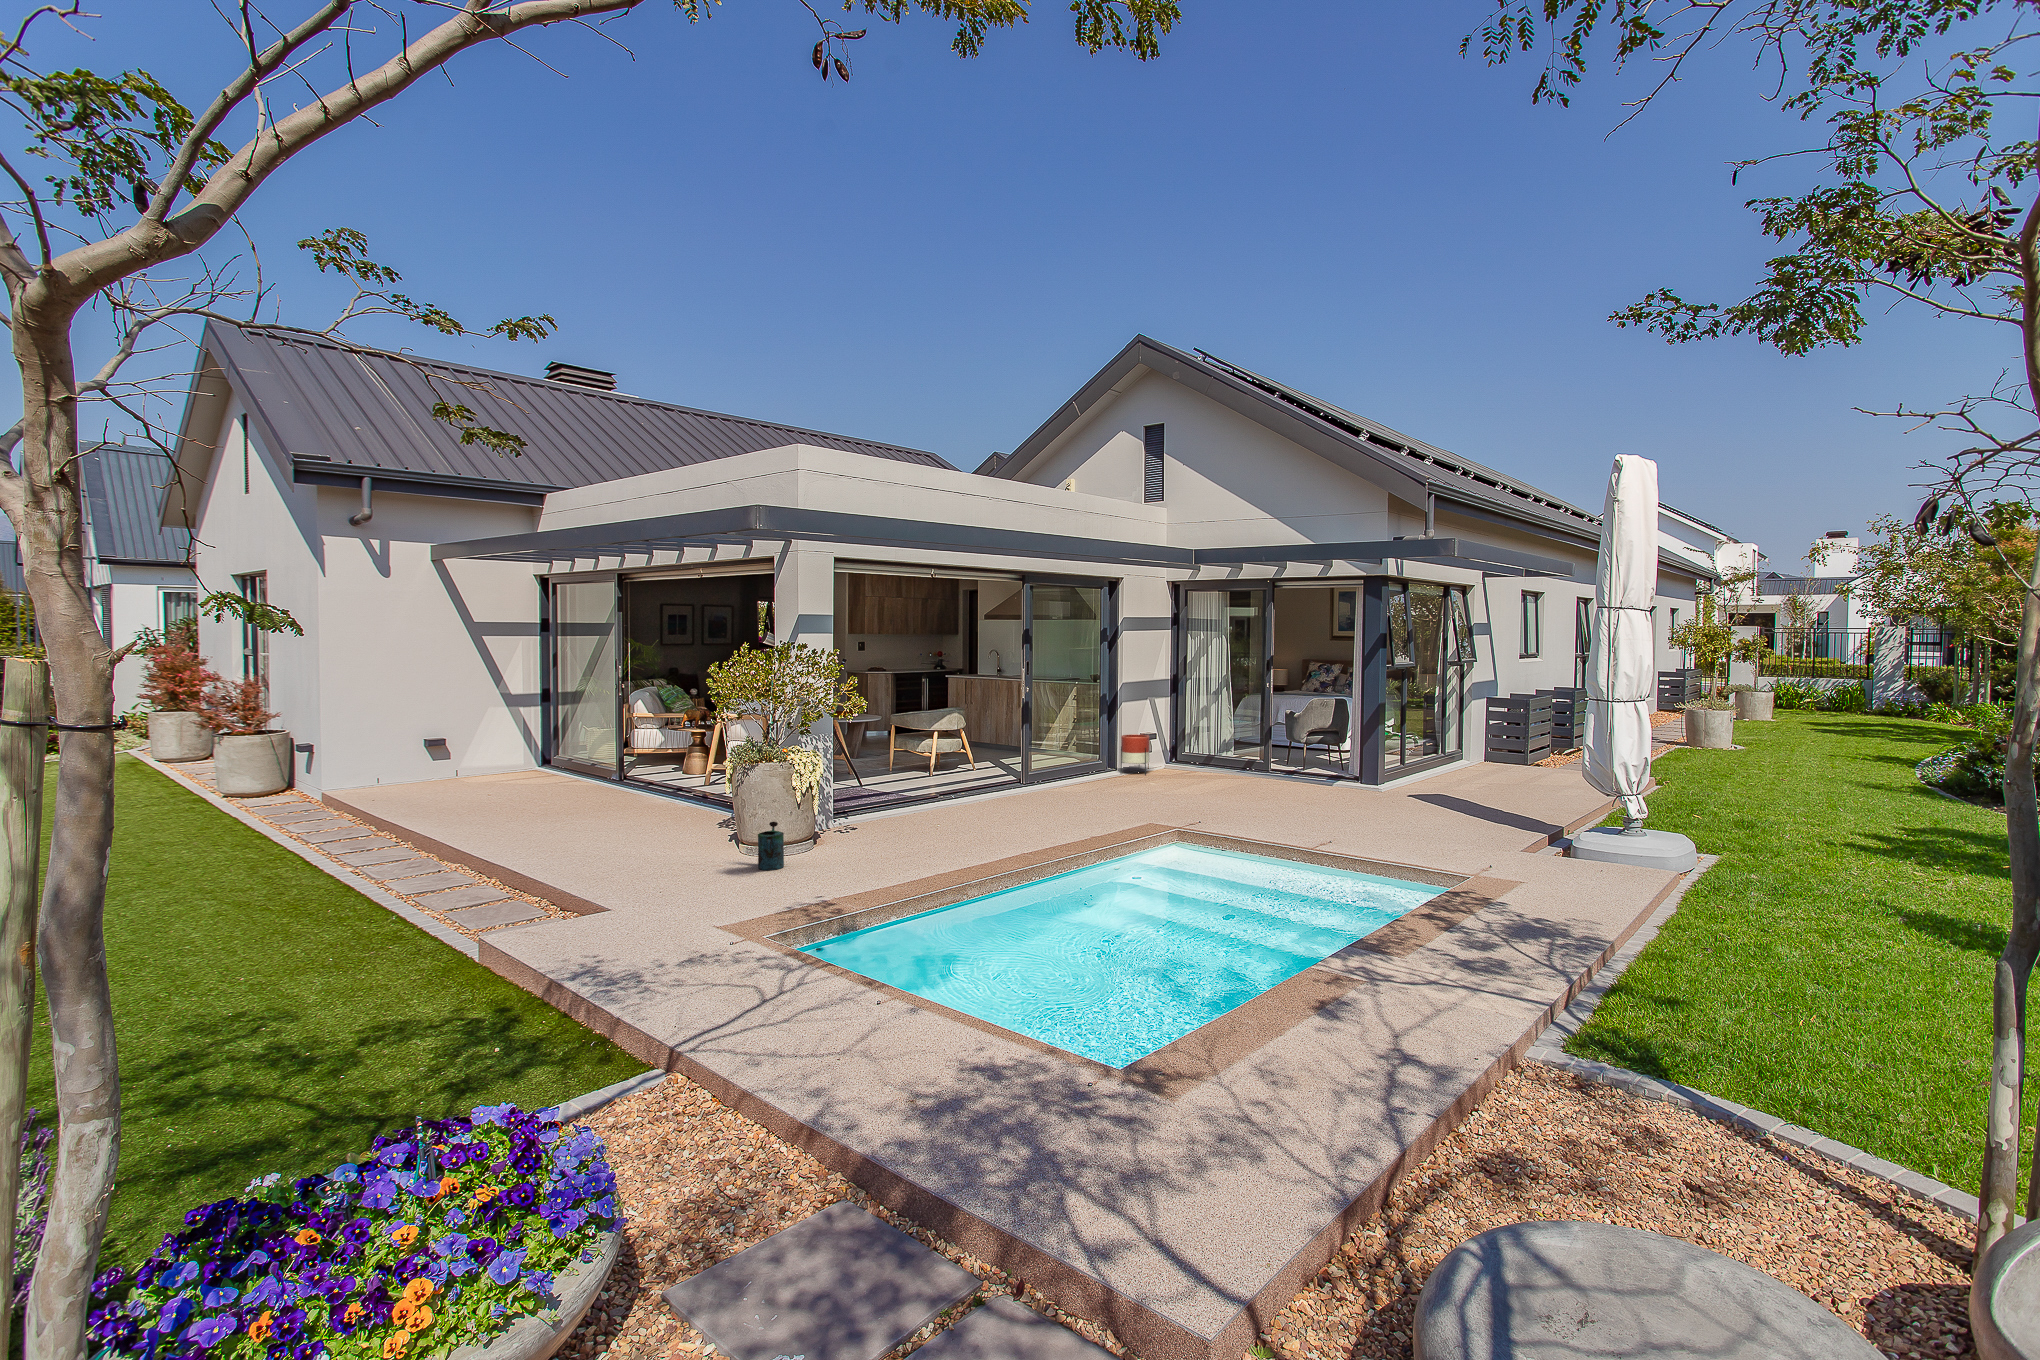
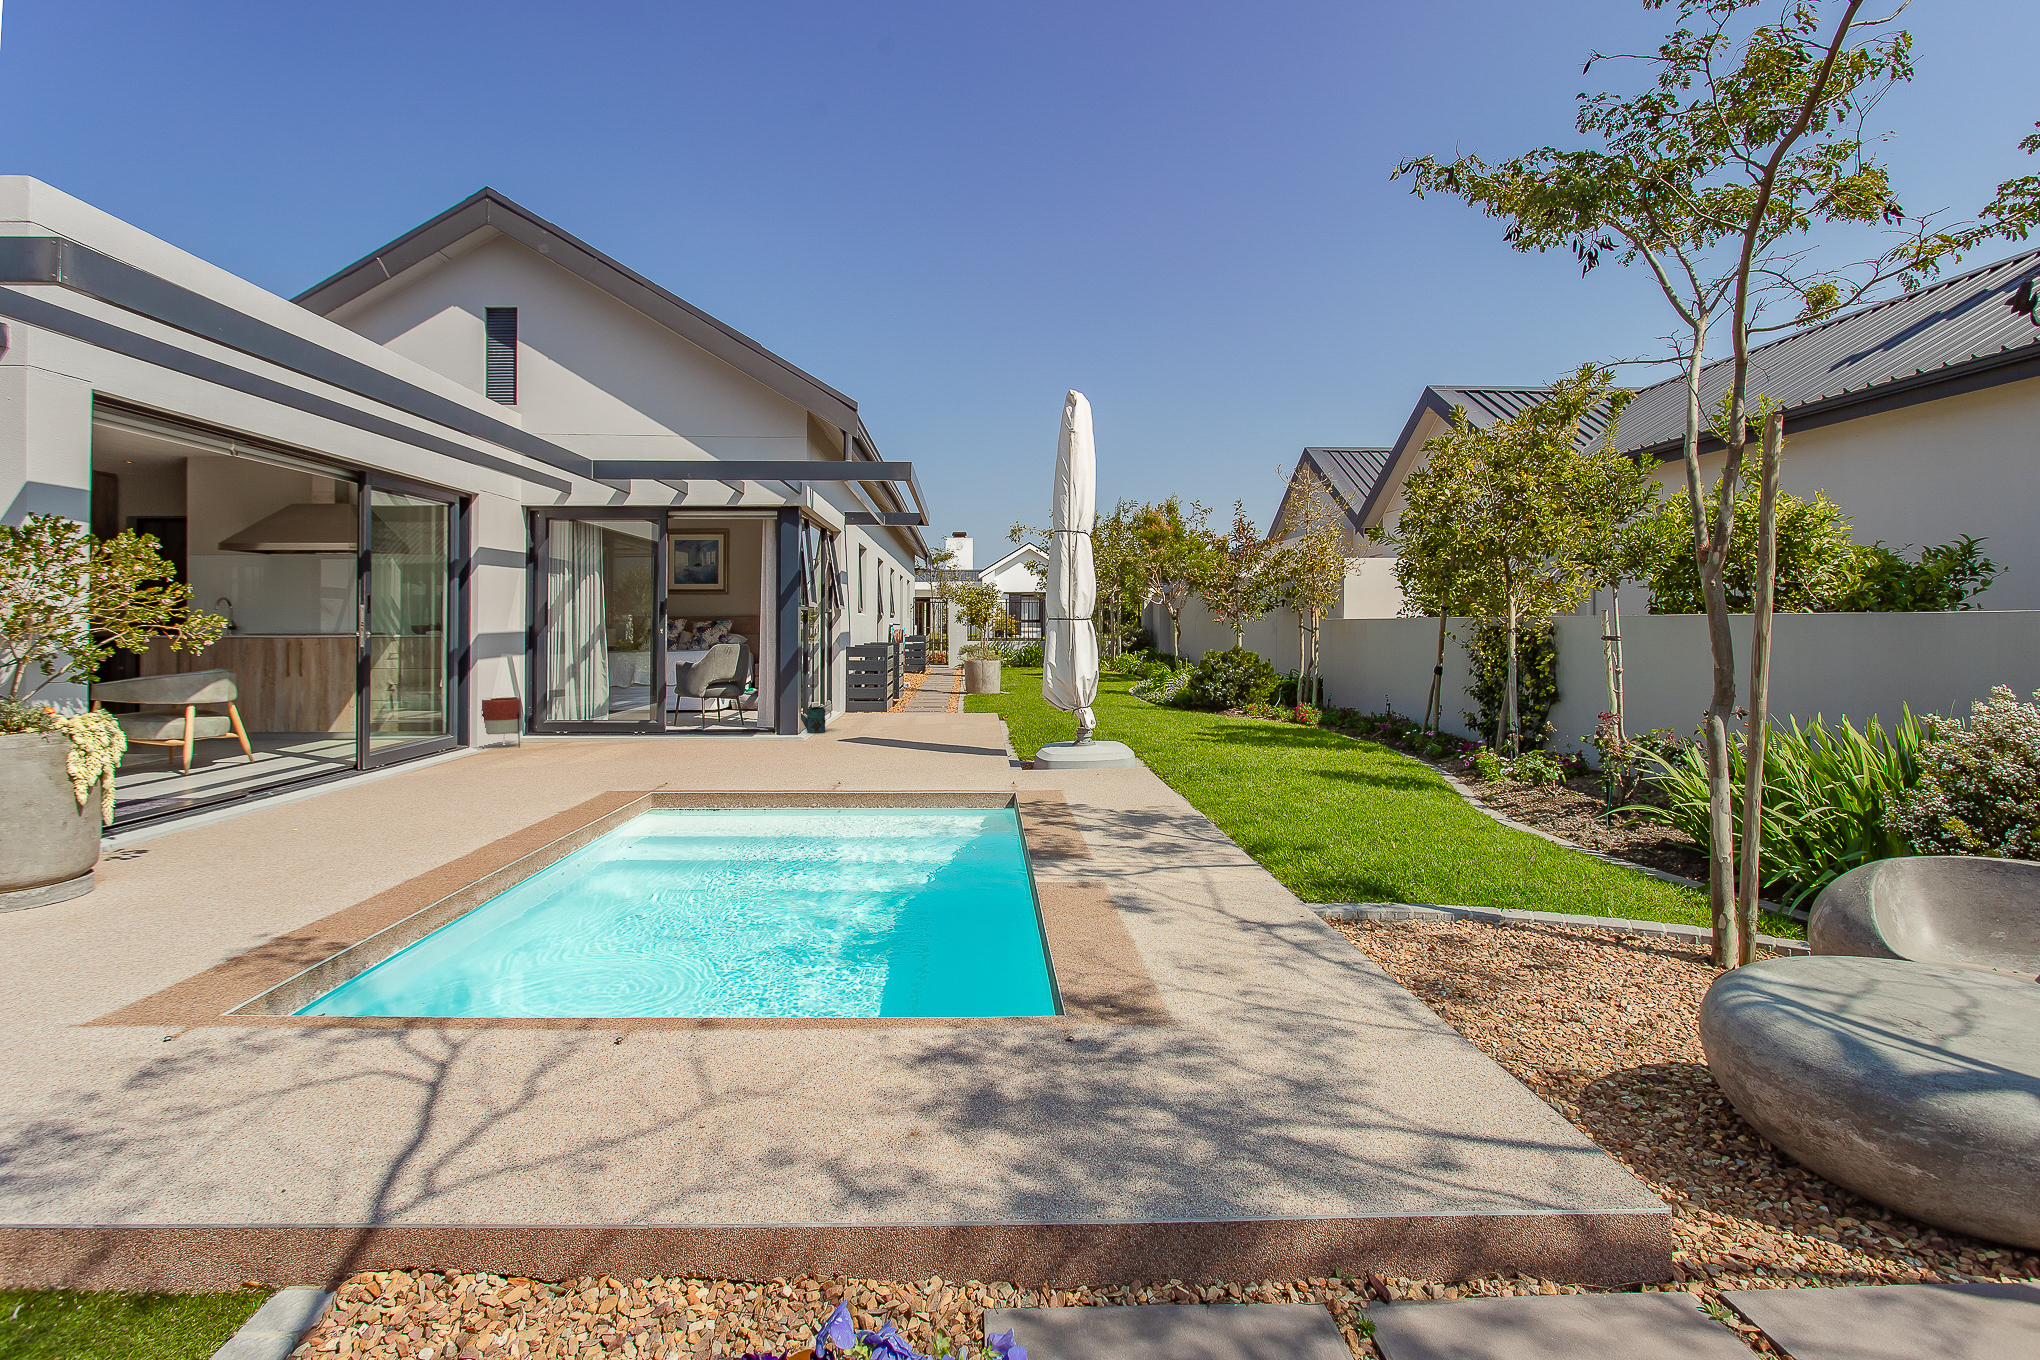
watering can: present [758,822,784,870] -> present [801,707,831,733]

